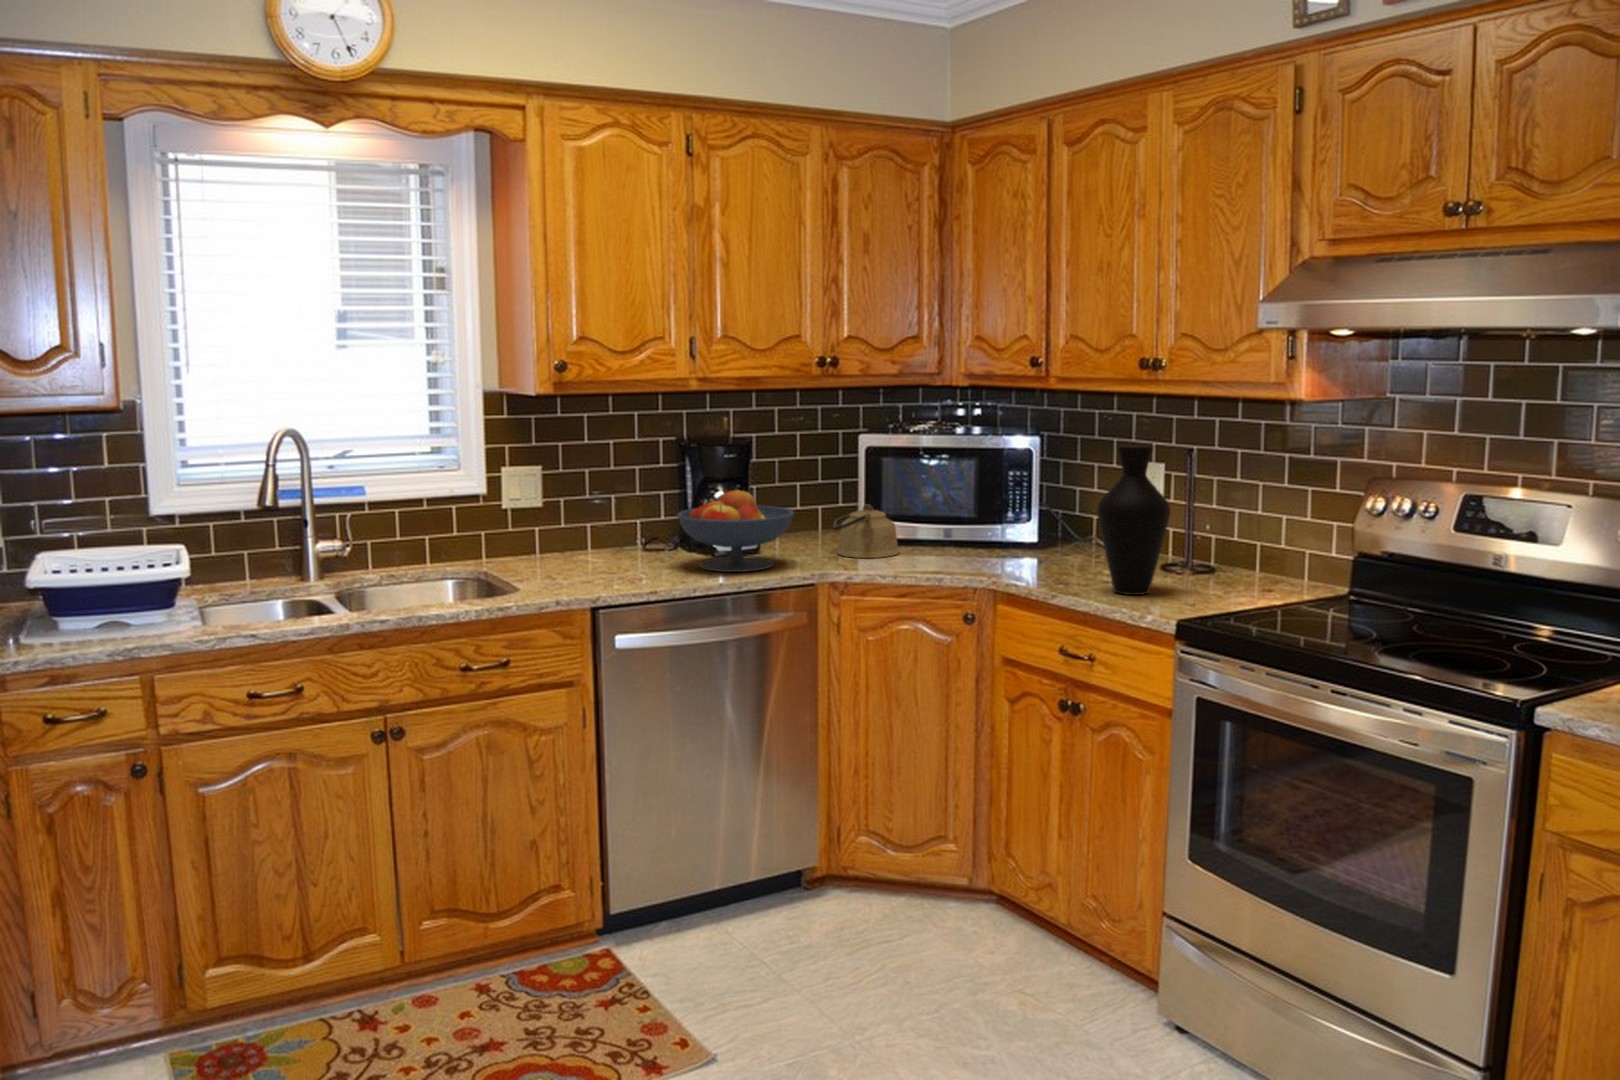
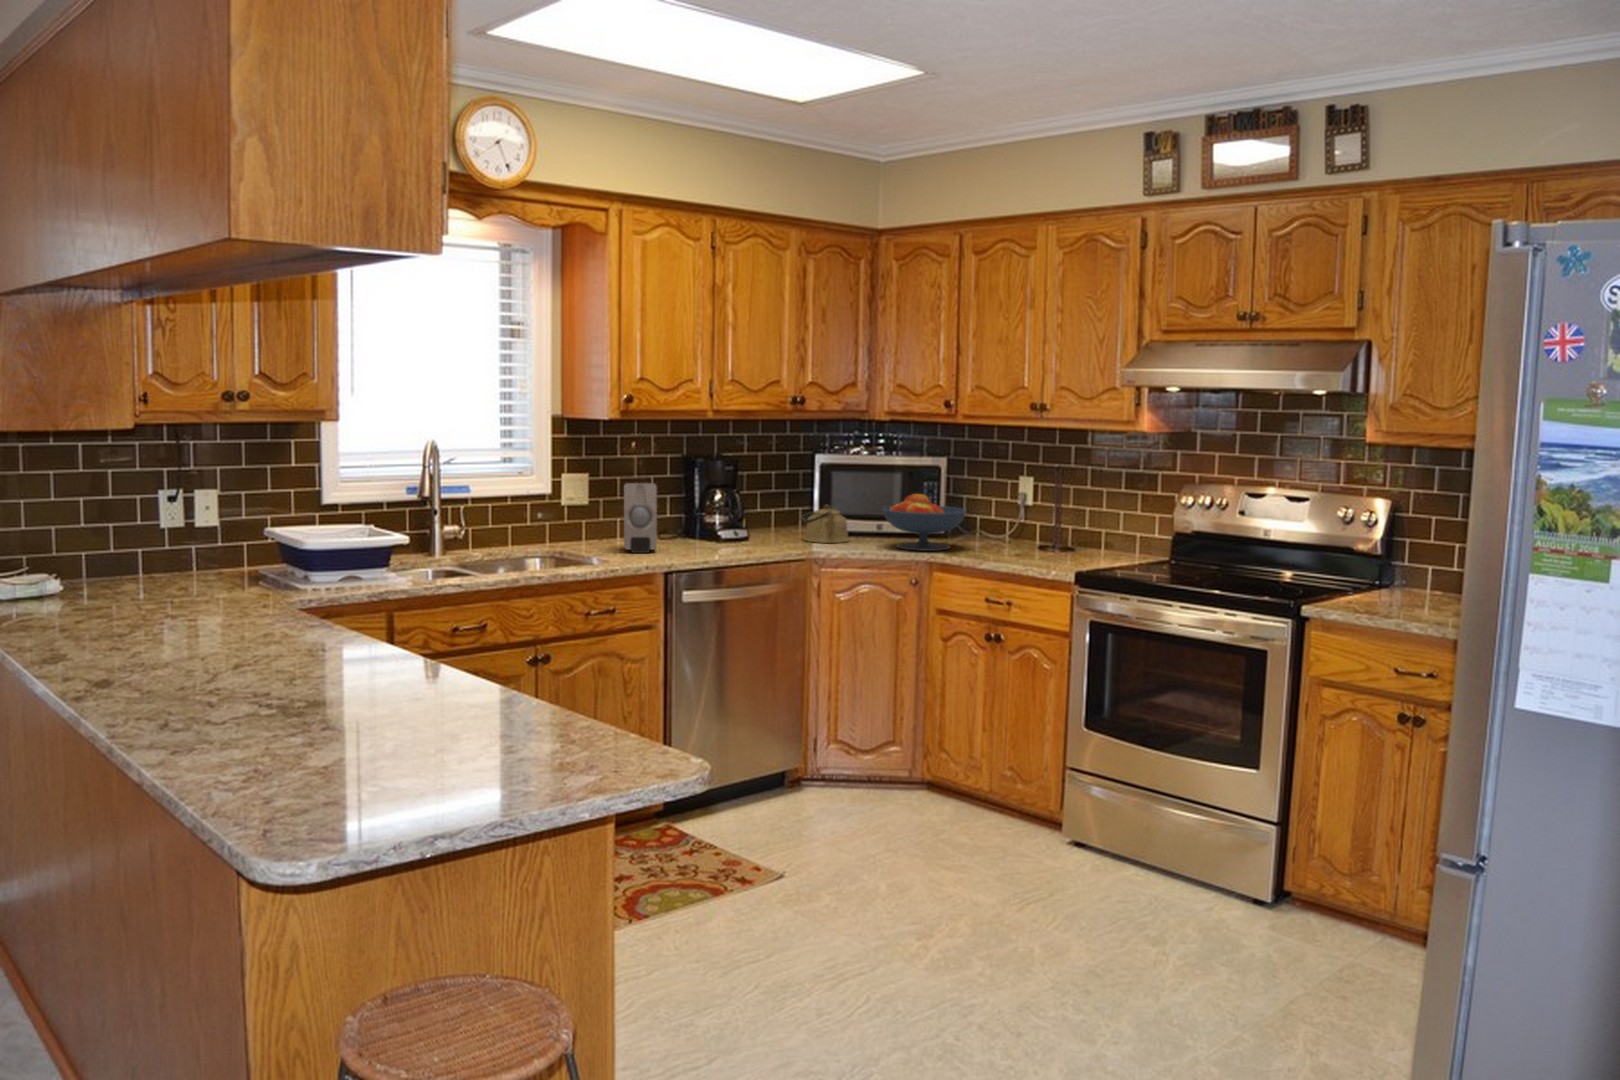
vase: present [1097,445,1171,595] -> none [1010,461,1059,561]
soap dispenser: none [563,480,619,576] -> present [624,483,657,553]
fruit bowl: present [677,490,794,572] -> present [882,494,966,551]

